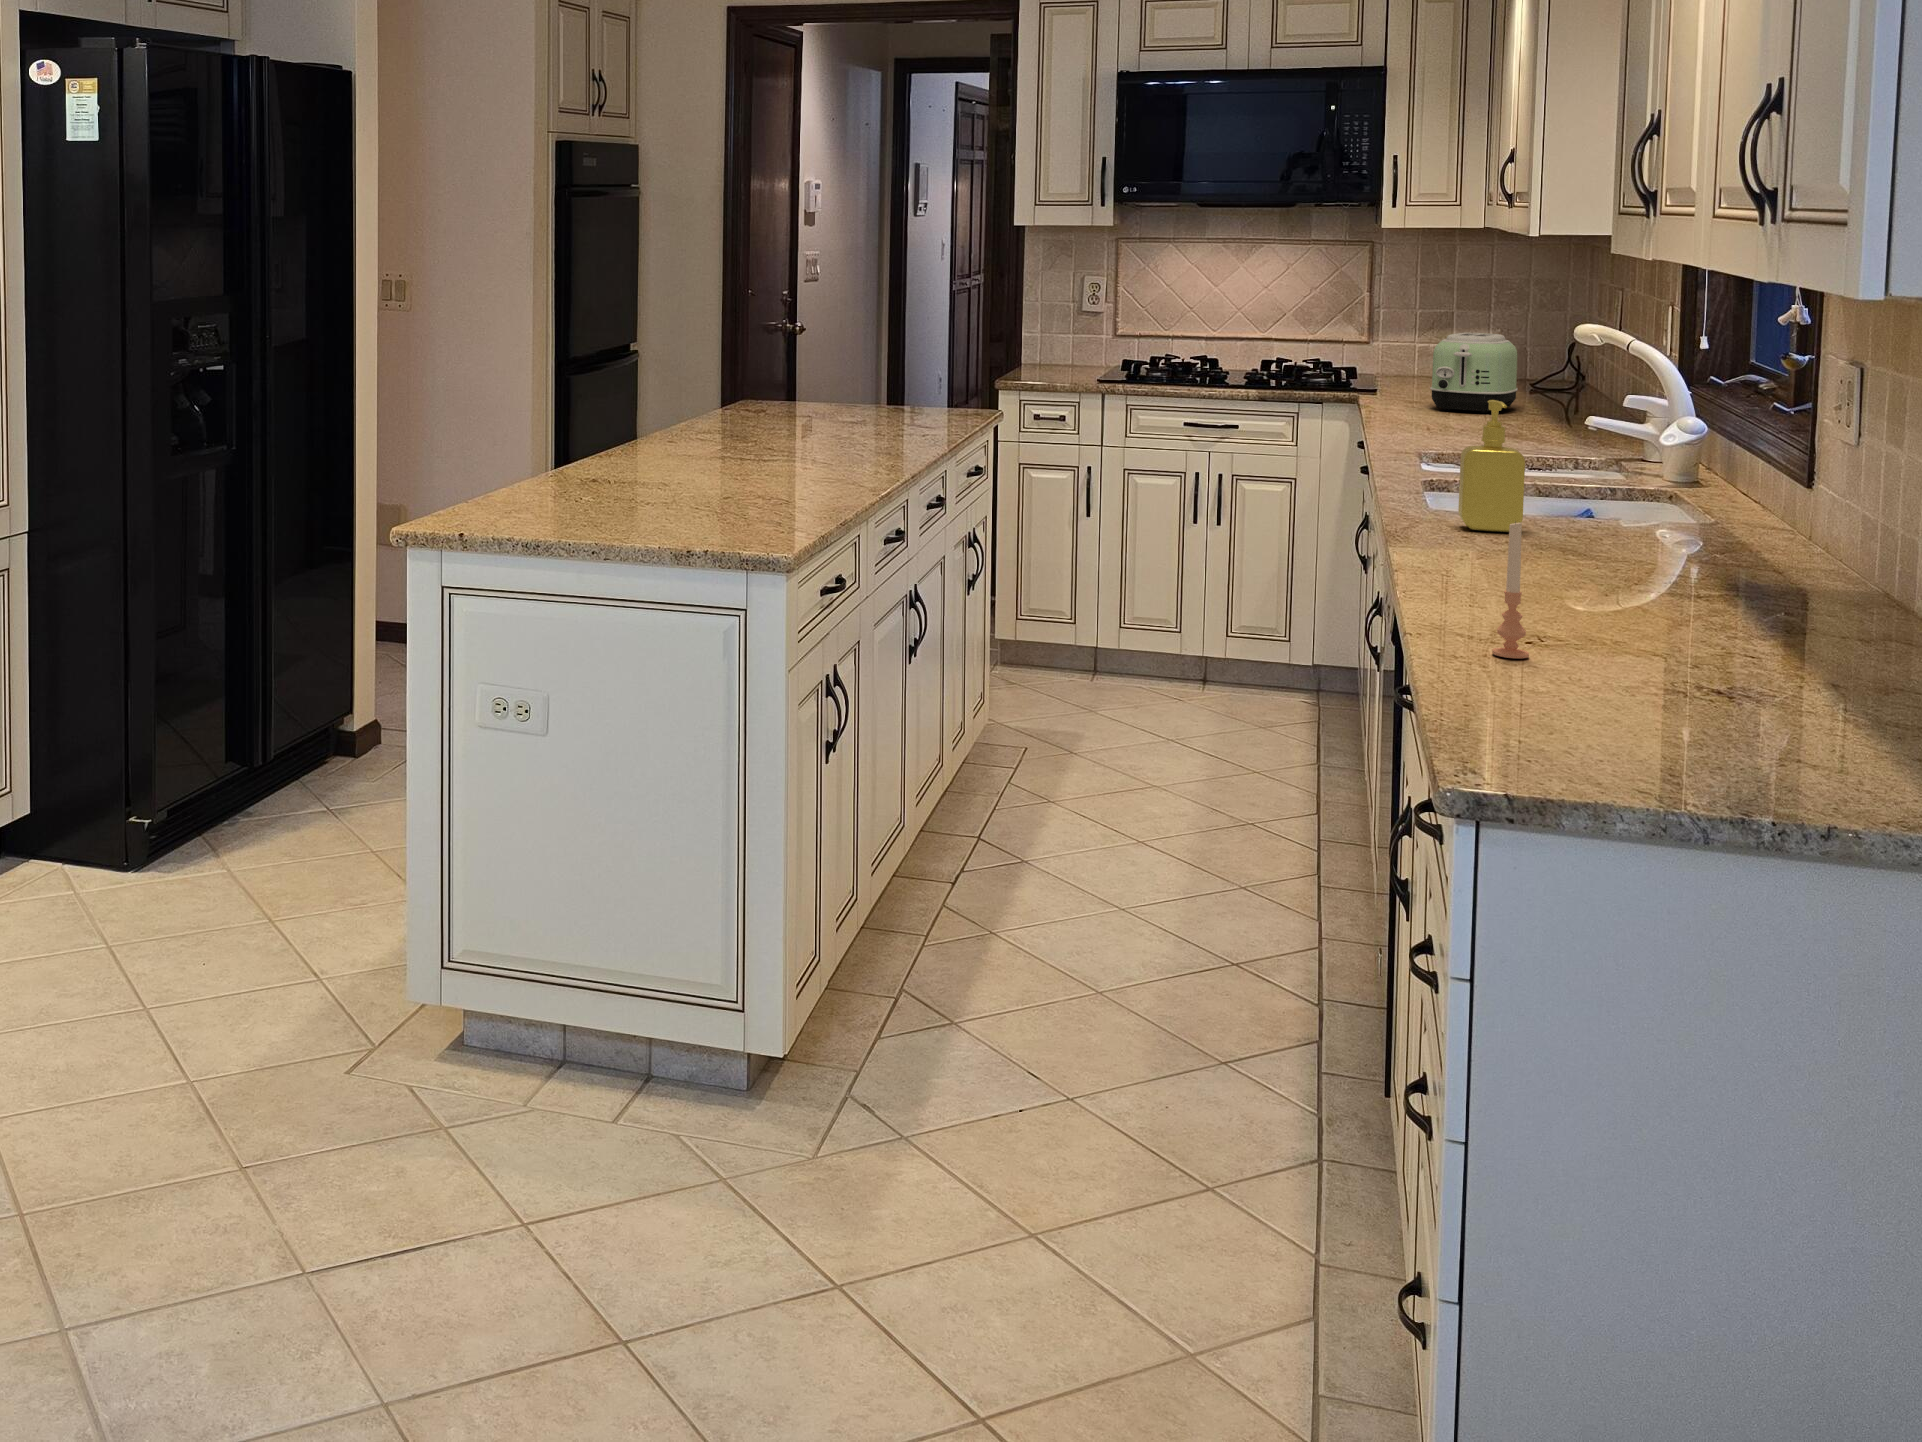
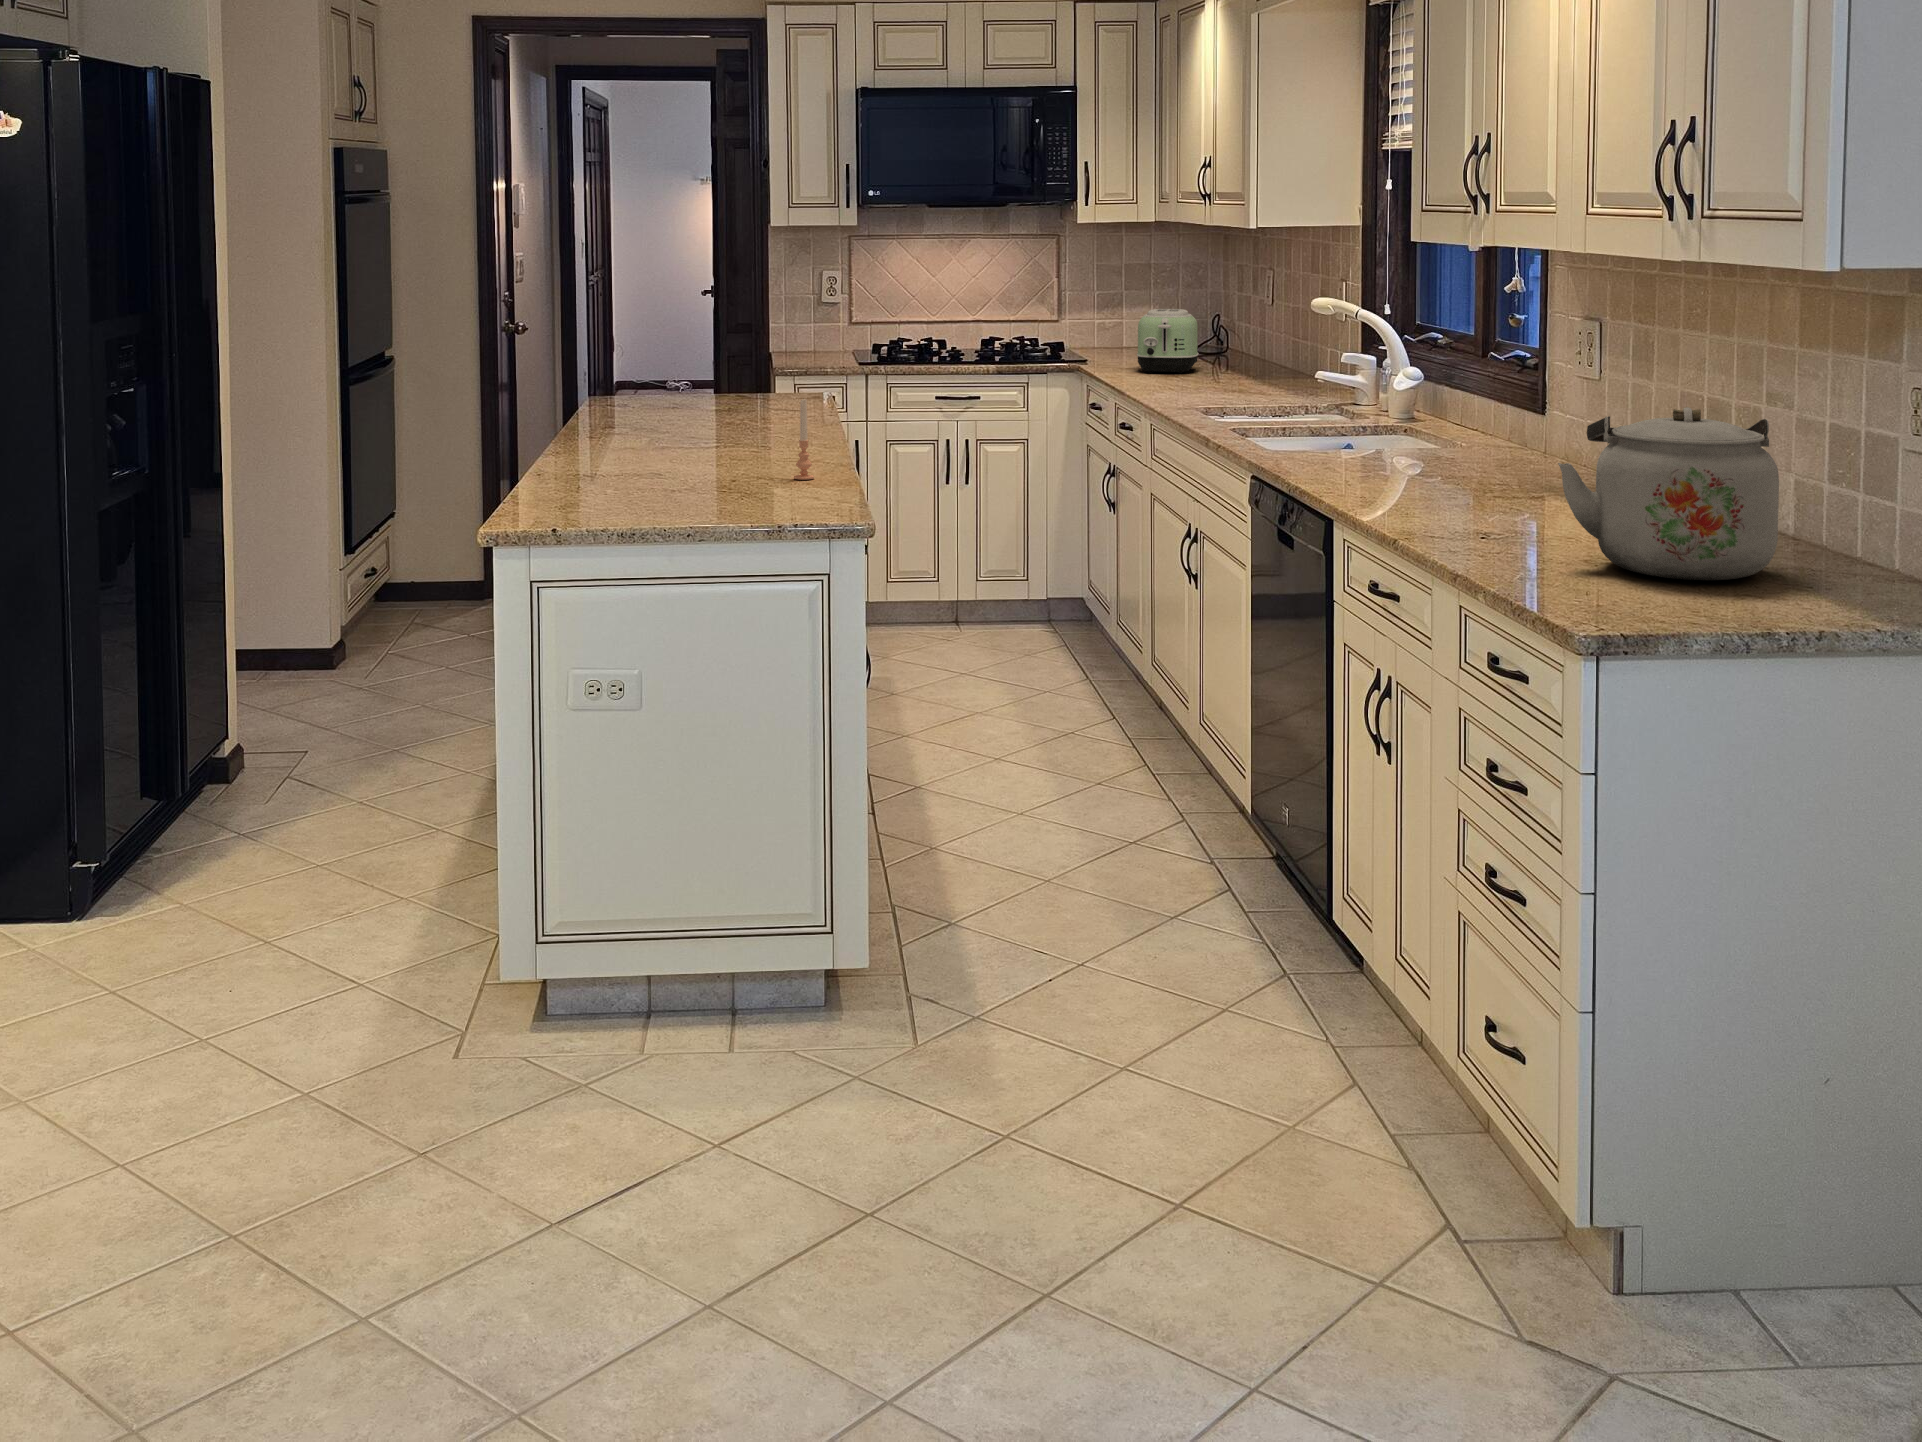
soap dispenser: present [1458,400,1525,532] -> none [1303,359,1354,461]
kettle: none [1567,488,1896,736] -> present [1558,407,1779,580]
candle: present [1492,521,1529,659] -> present [794,399,814,480]

